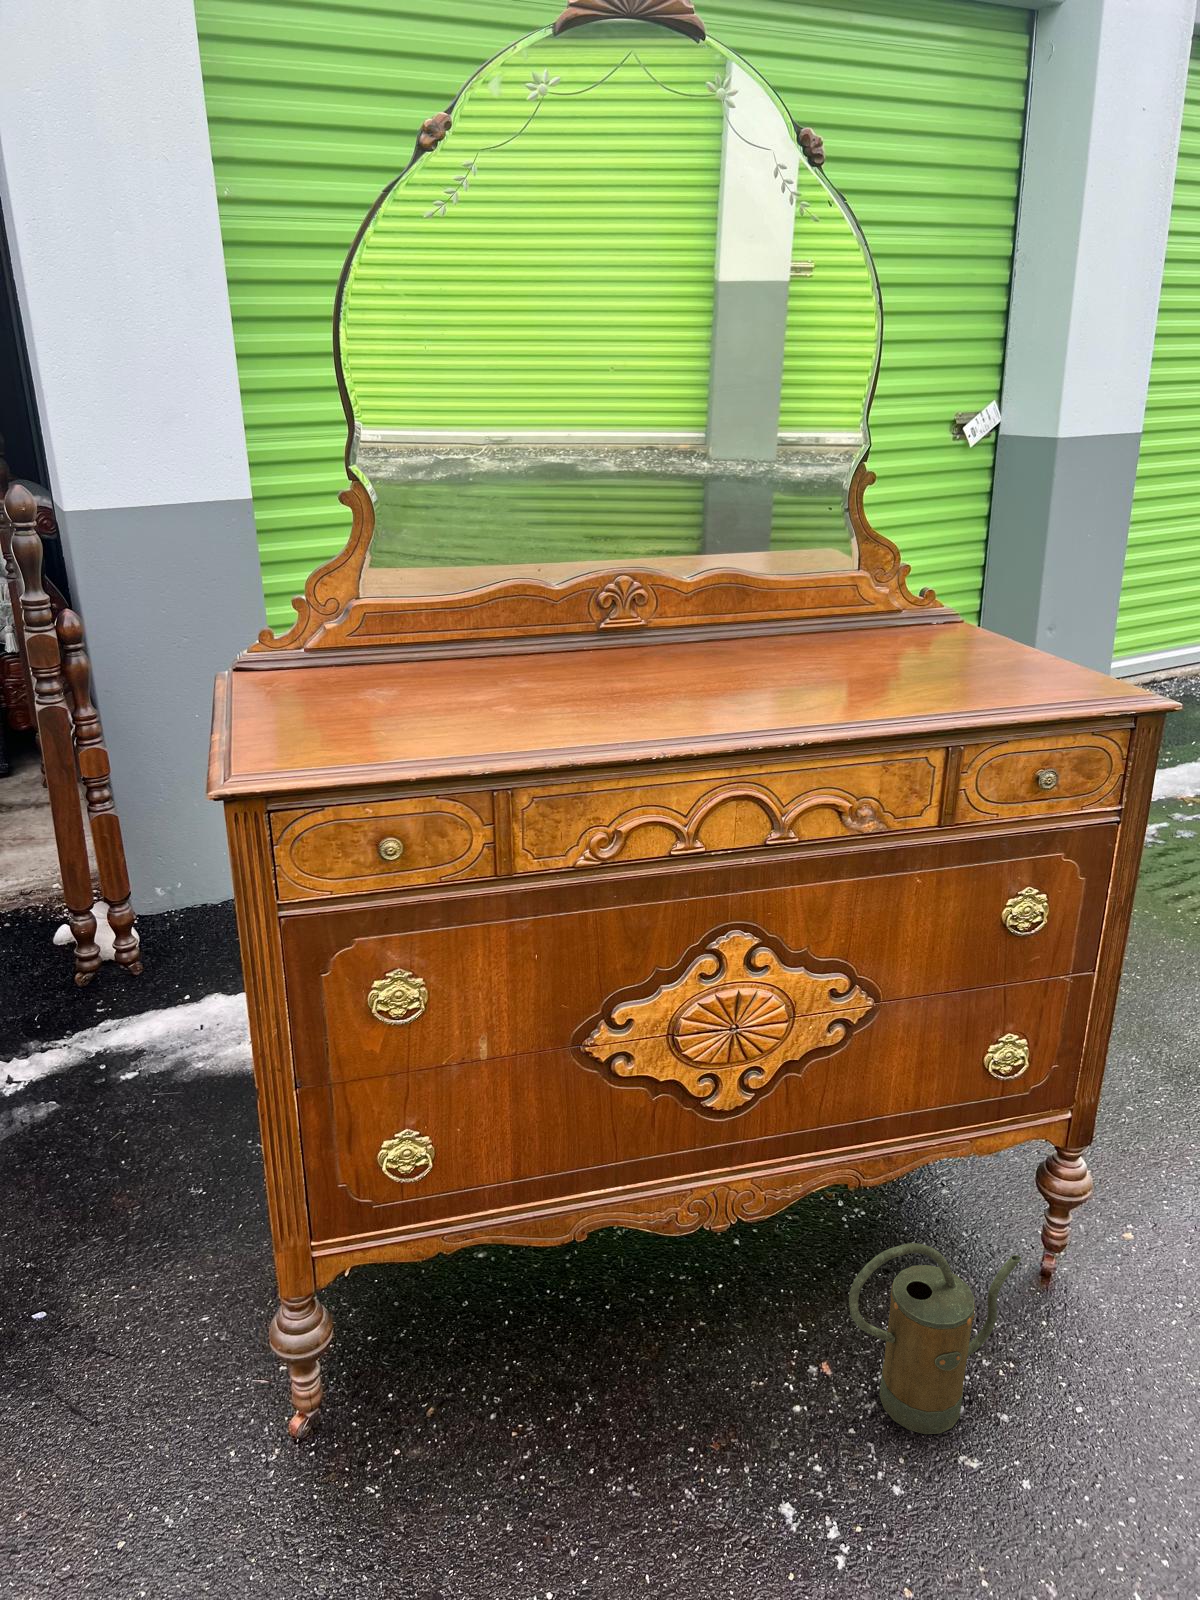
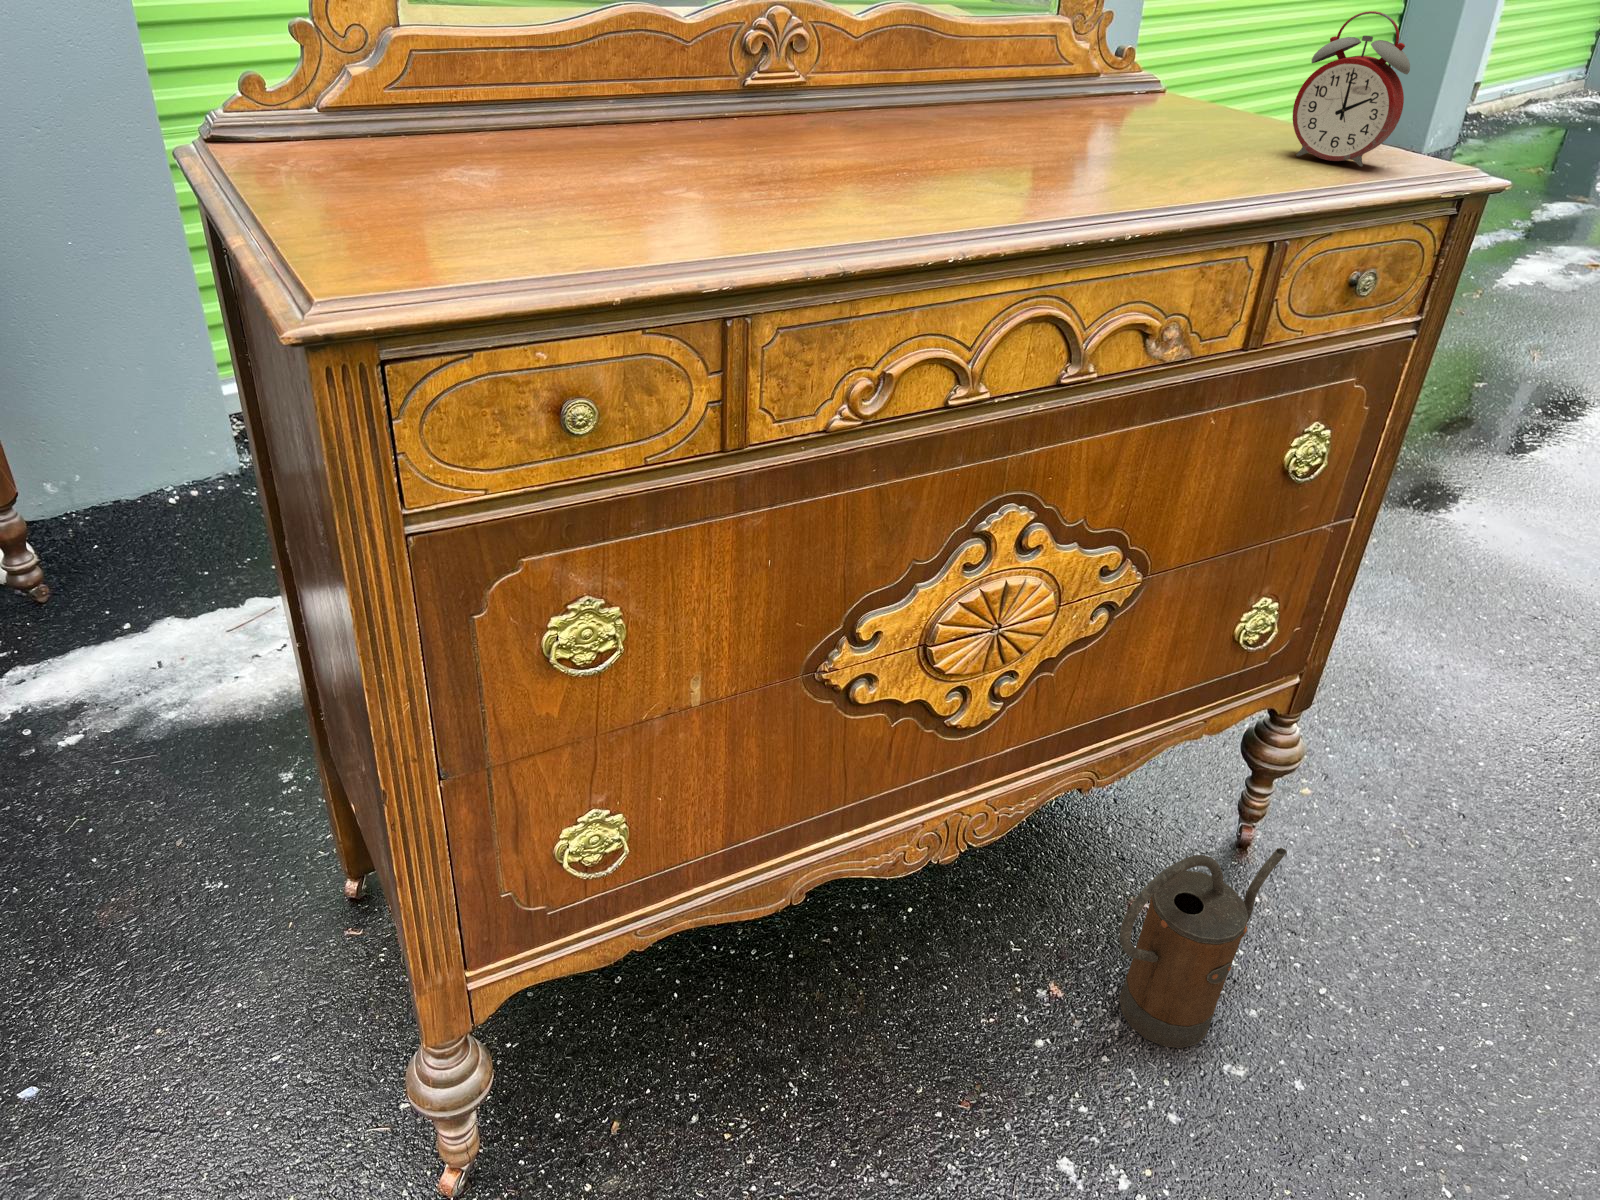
alarm clock: none [997,578,1080,689] -> present [1293,11,1410,167]

